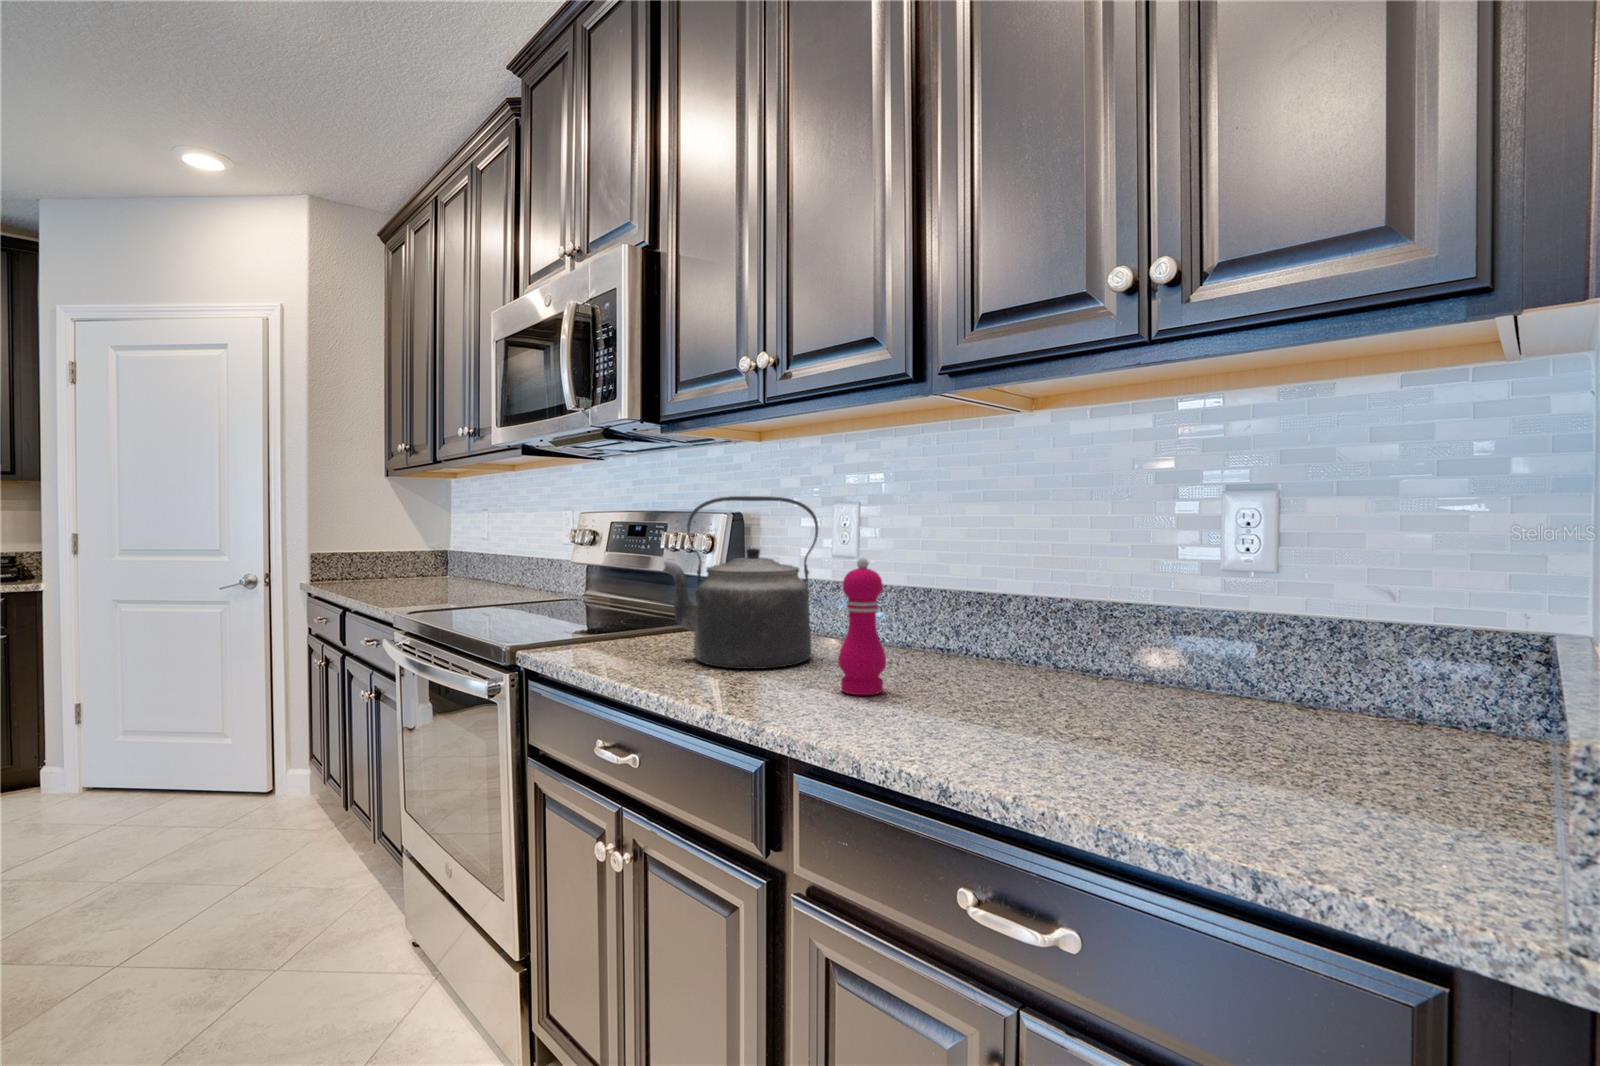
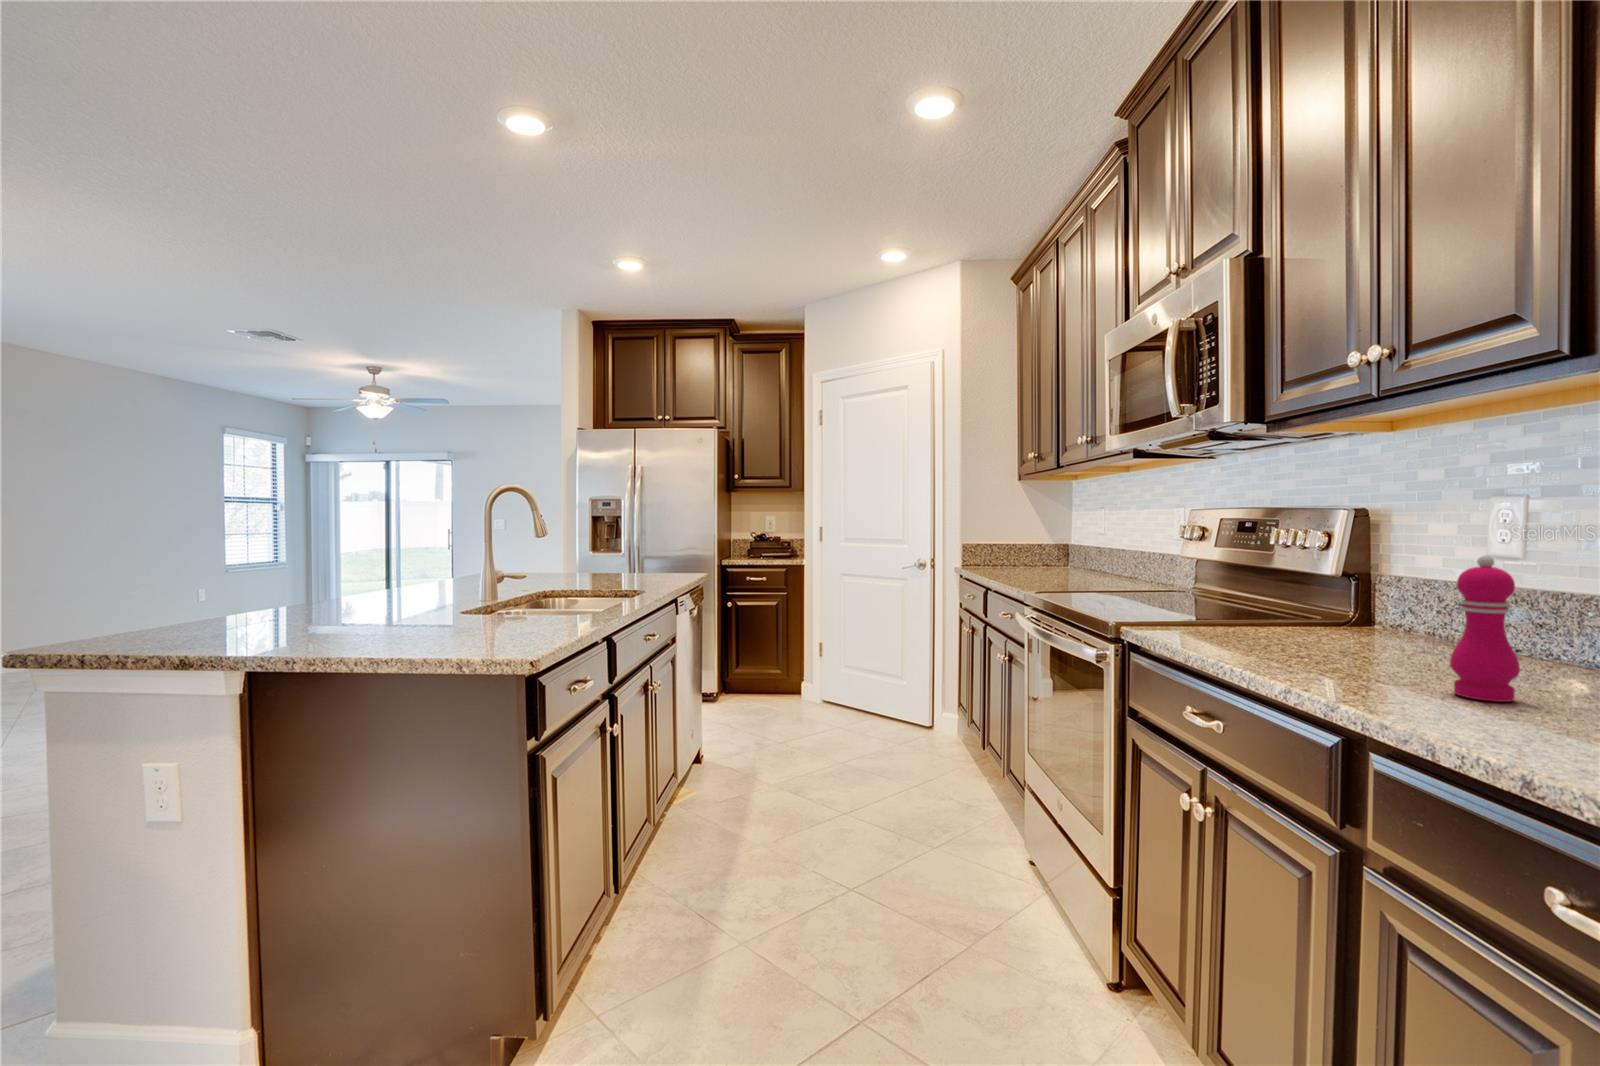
kettle: present [663,496,818,669] -> none [1254,492,1448,666]

